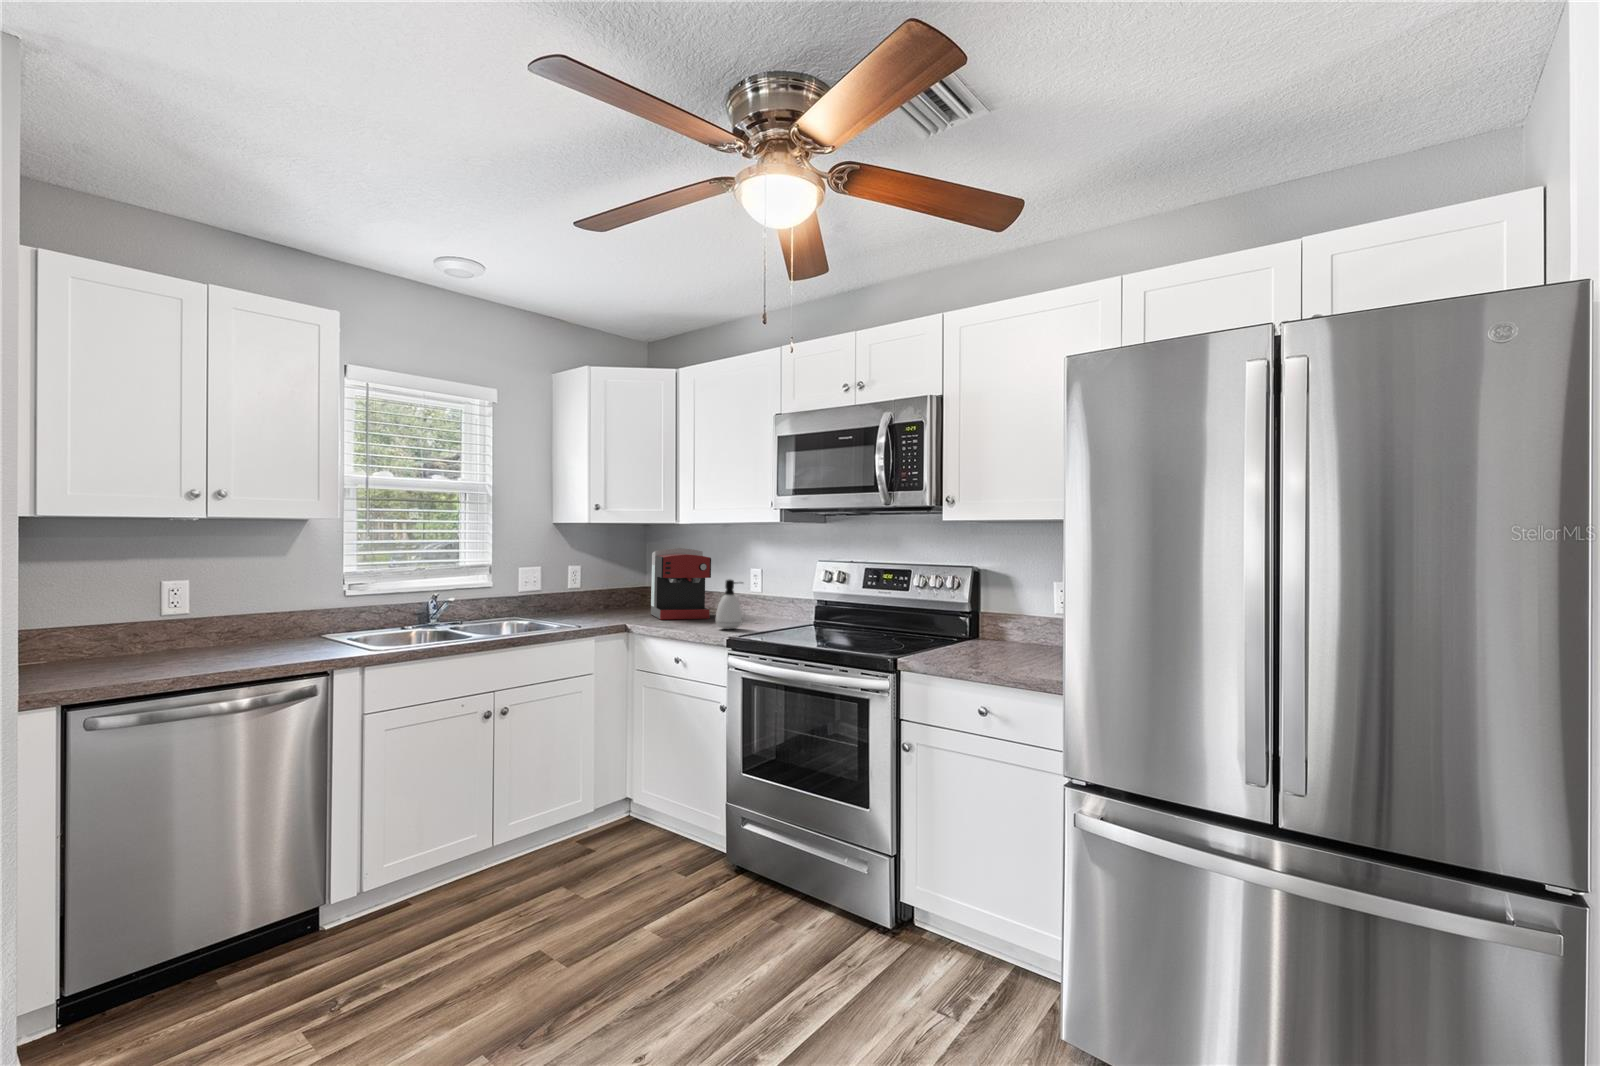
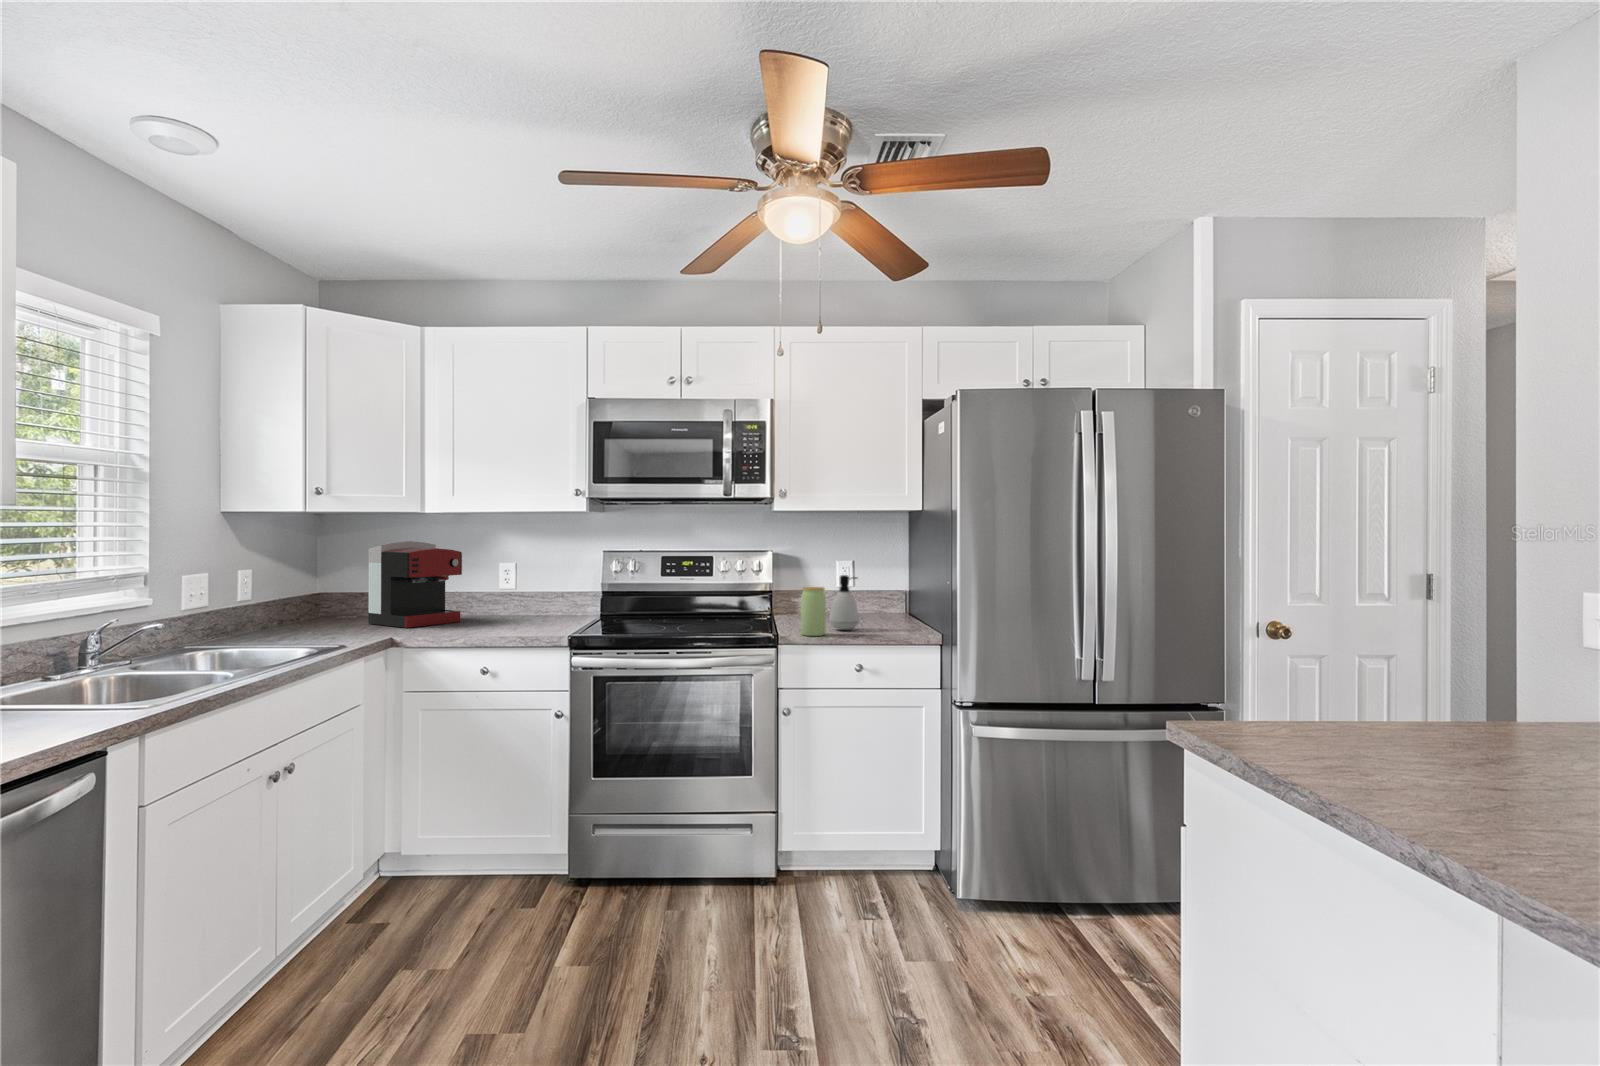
soap dispenser: present [716,580,742,629] -> present [830,575,859,630]
jar: none [936,606,964,664] -> present [801,587,826,636]

